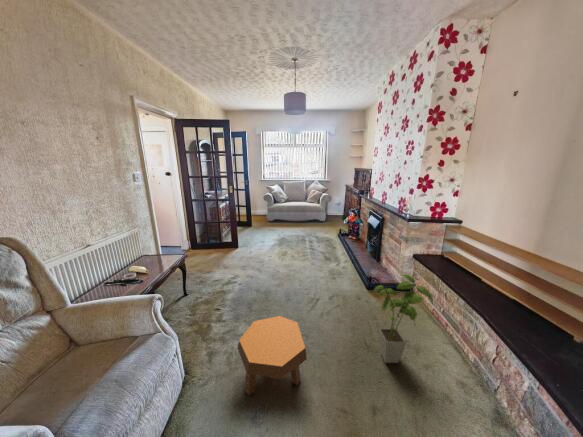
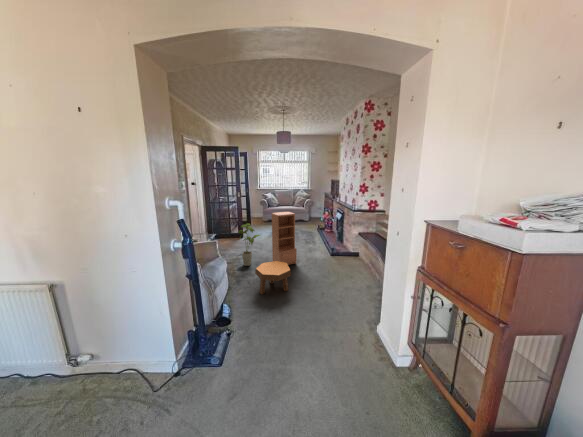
bookcase: none [273,220,313,312] -> present [272,212,297,265]
house plant: present [374,274,433,363] -> present [239,224,260,266]

